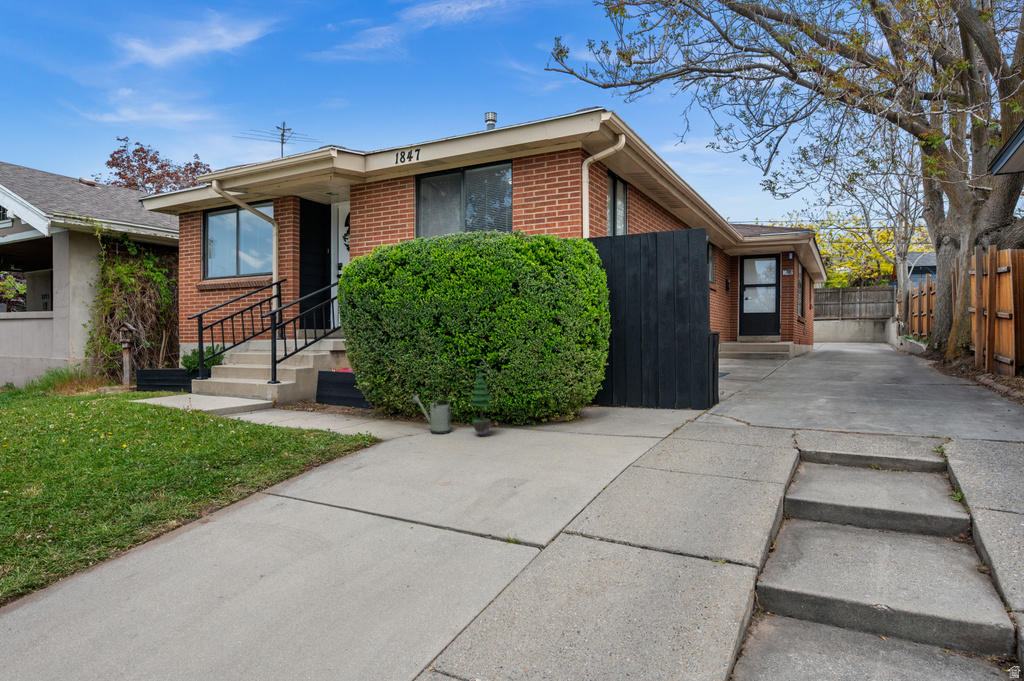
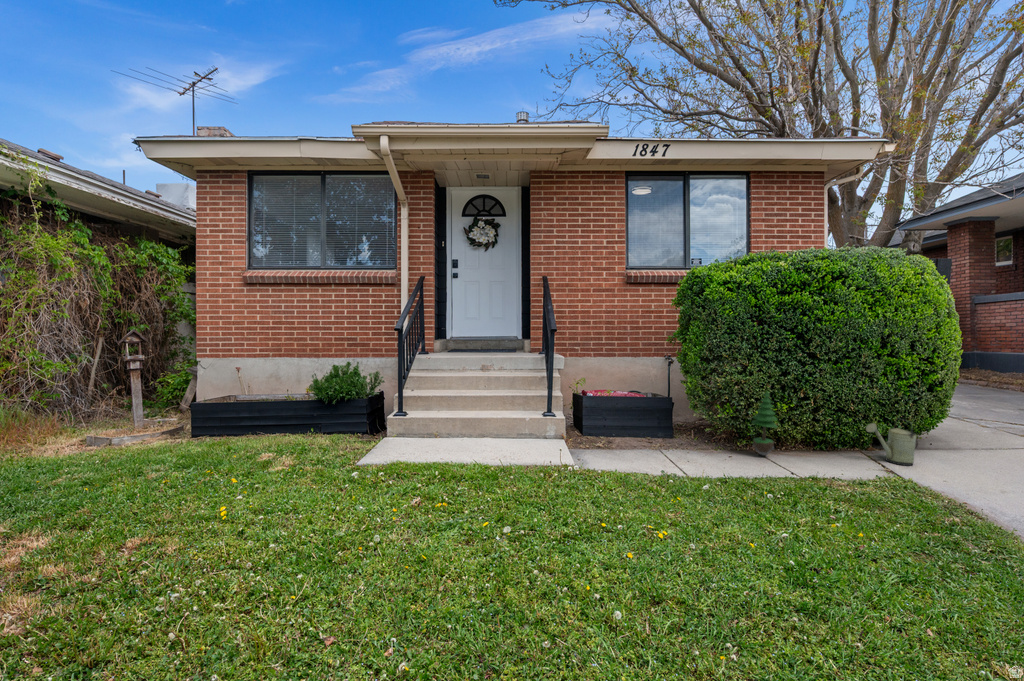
potted tree: present [470,372,492,435] -> present [752,391,777,456]

